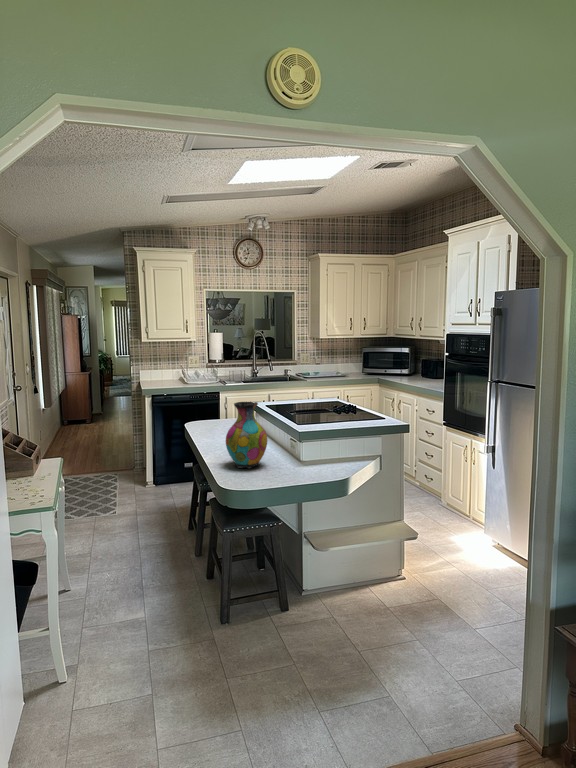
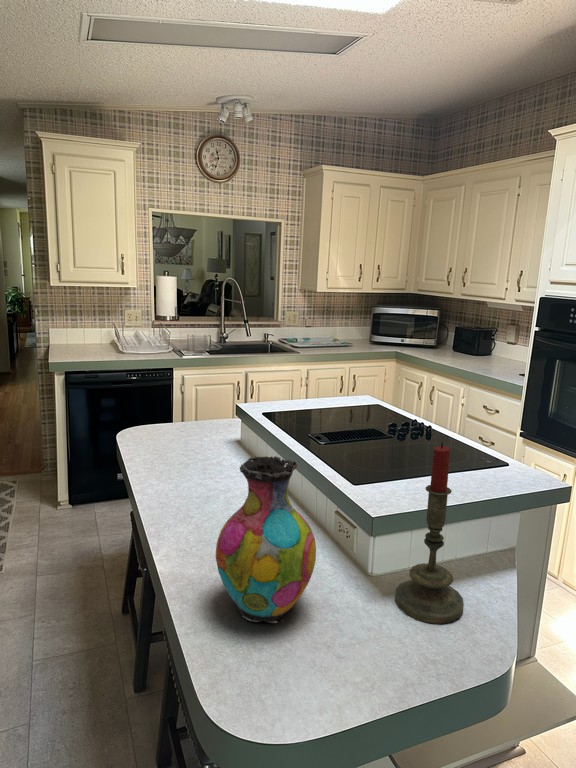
candle: none [305,393,335,470] -> present [396,443,464,624]

